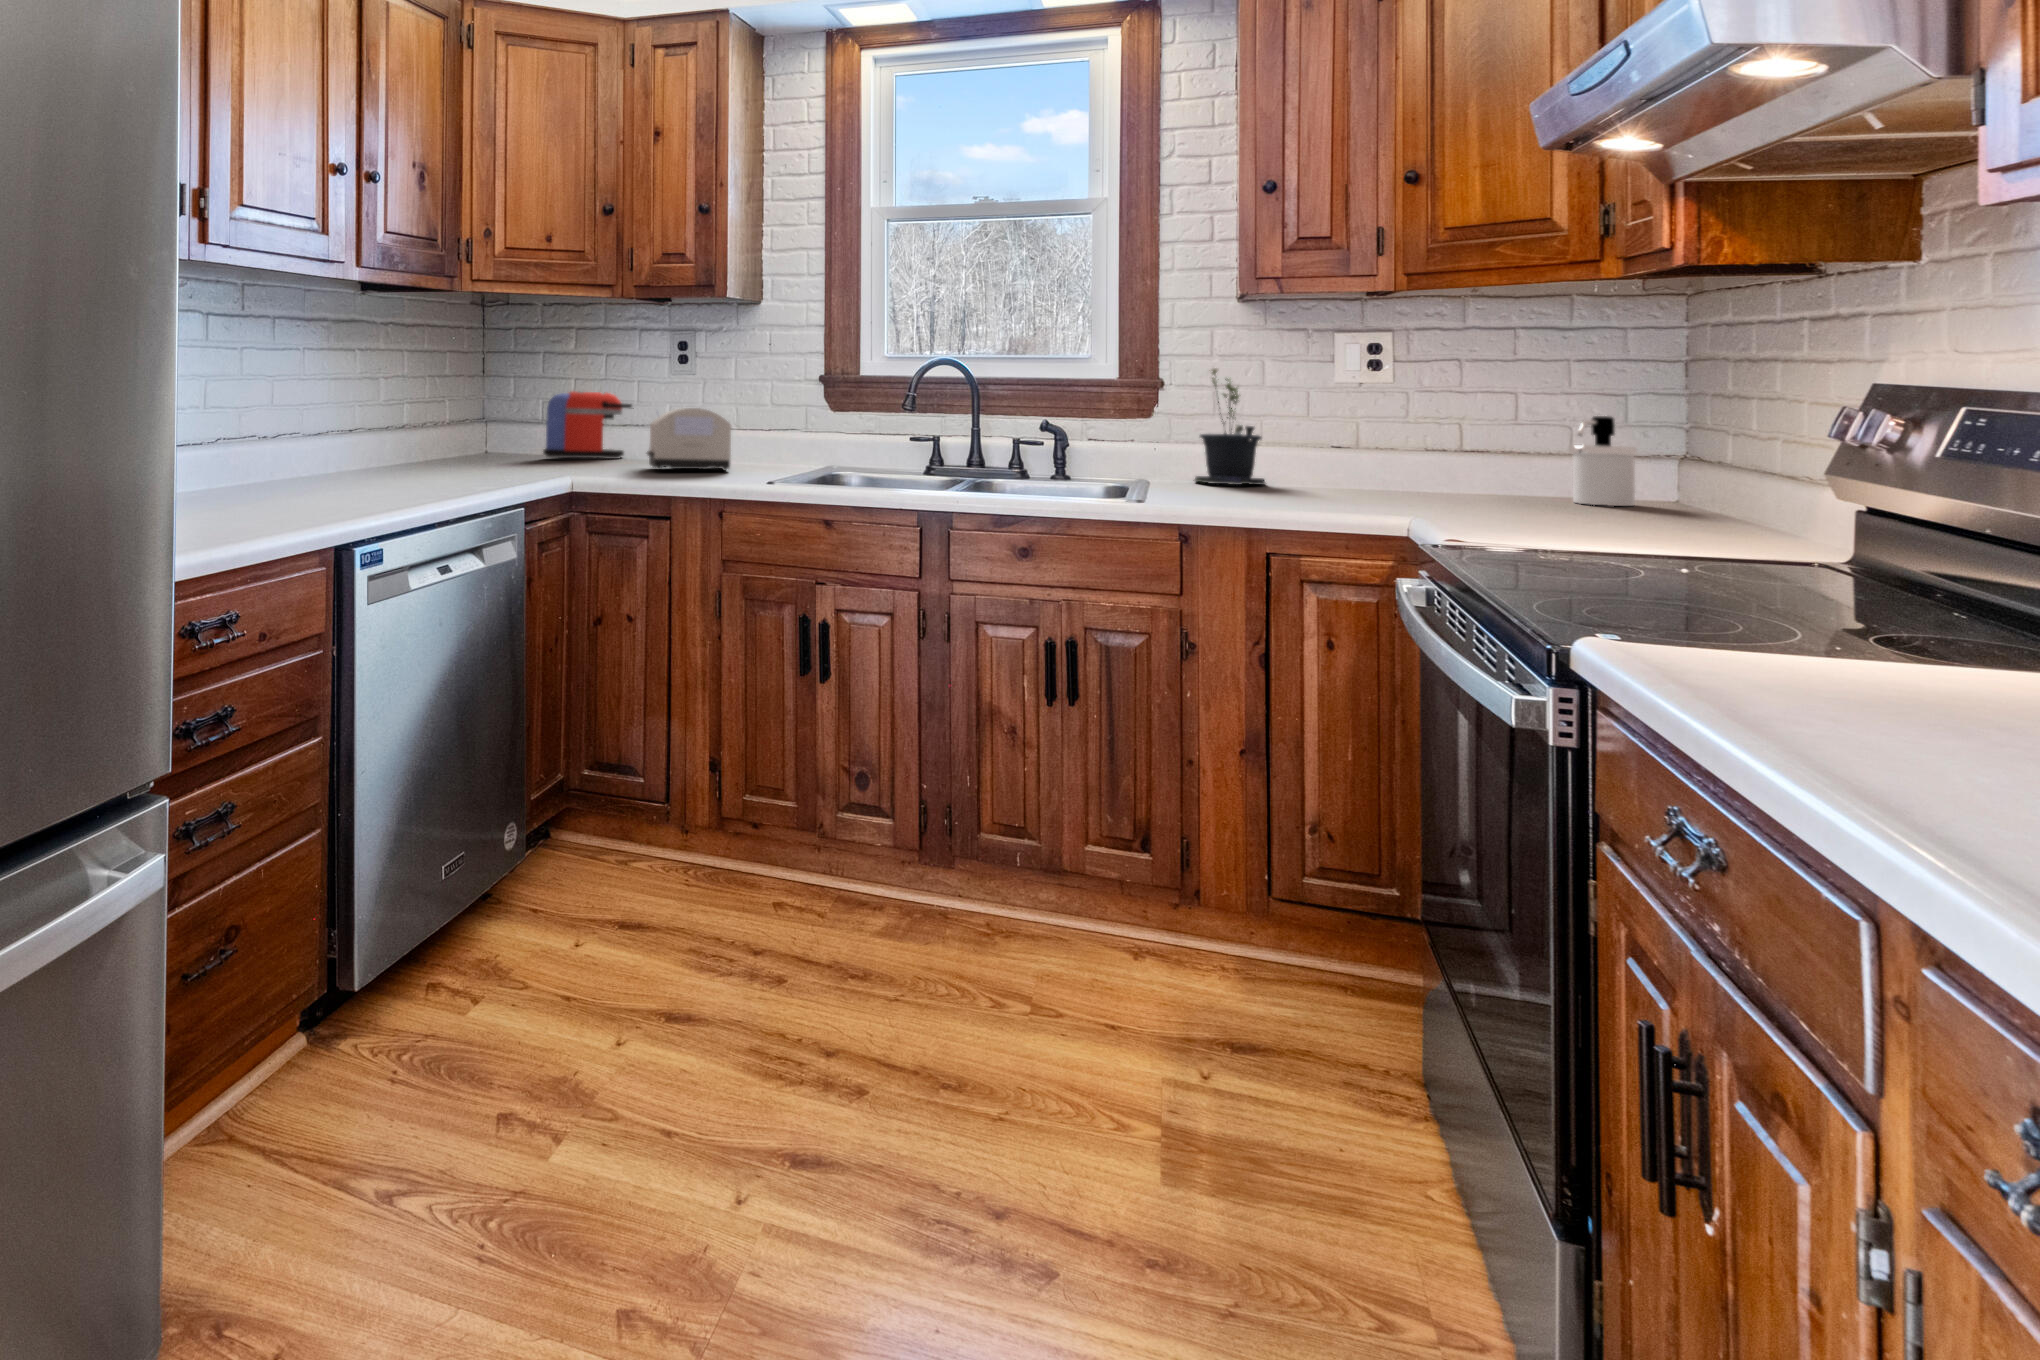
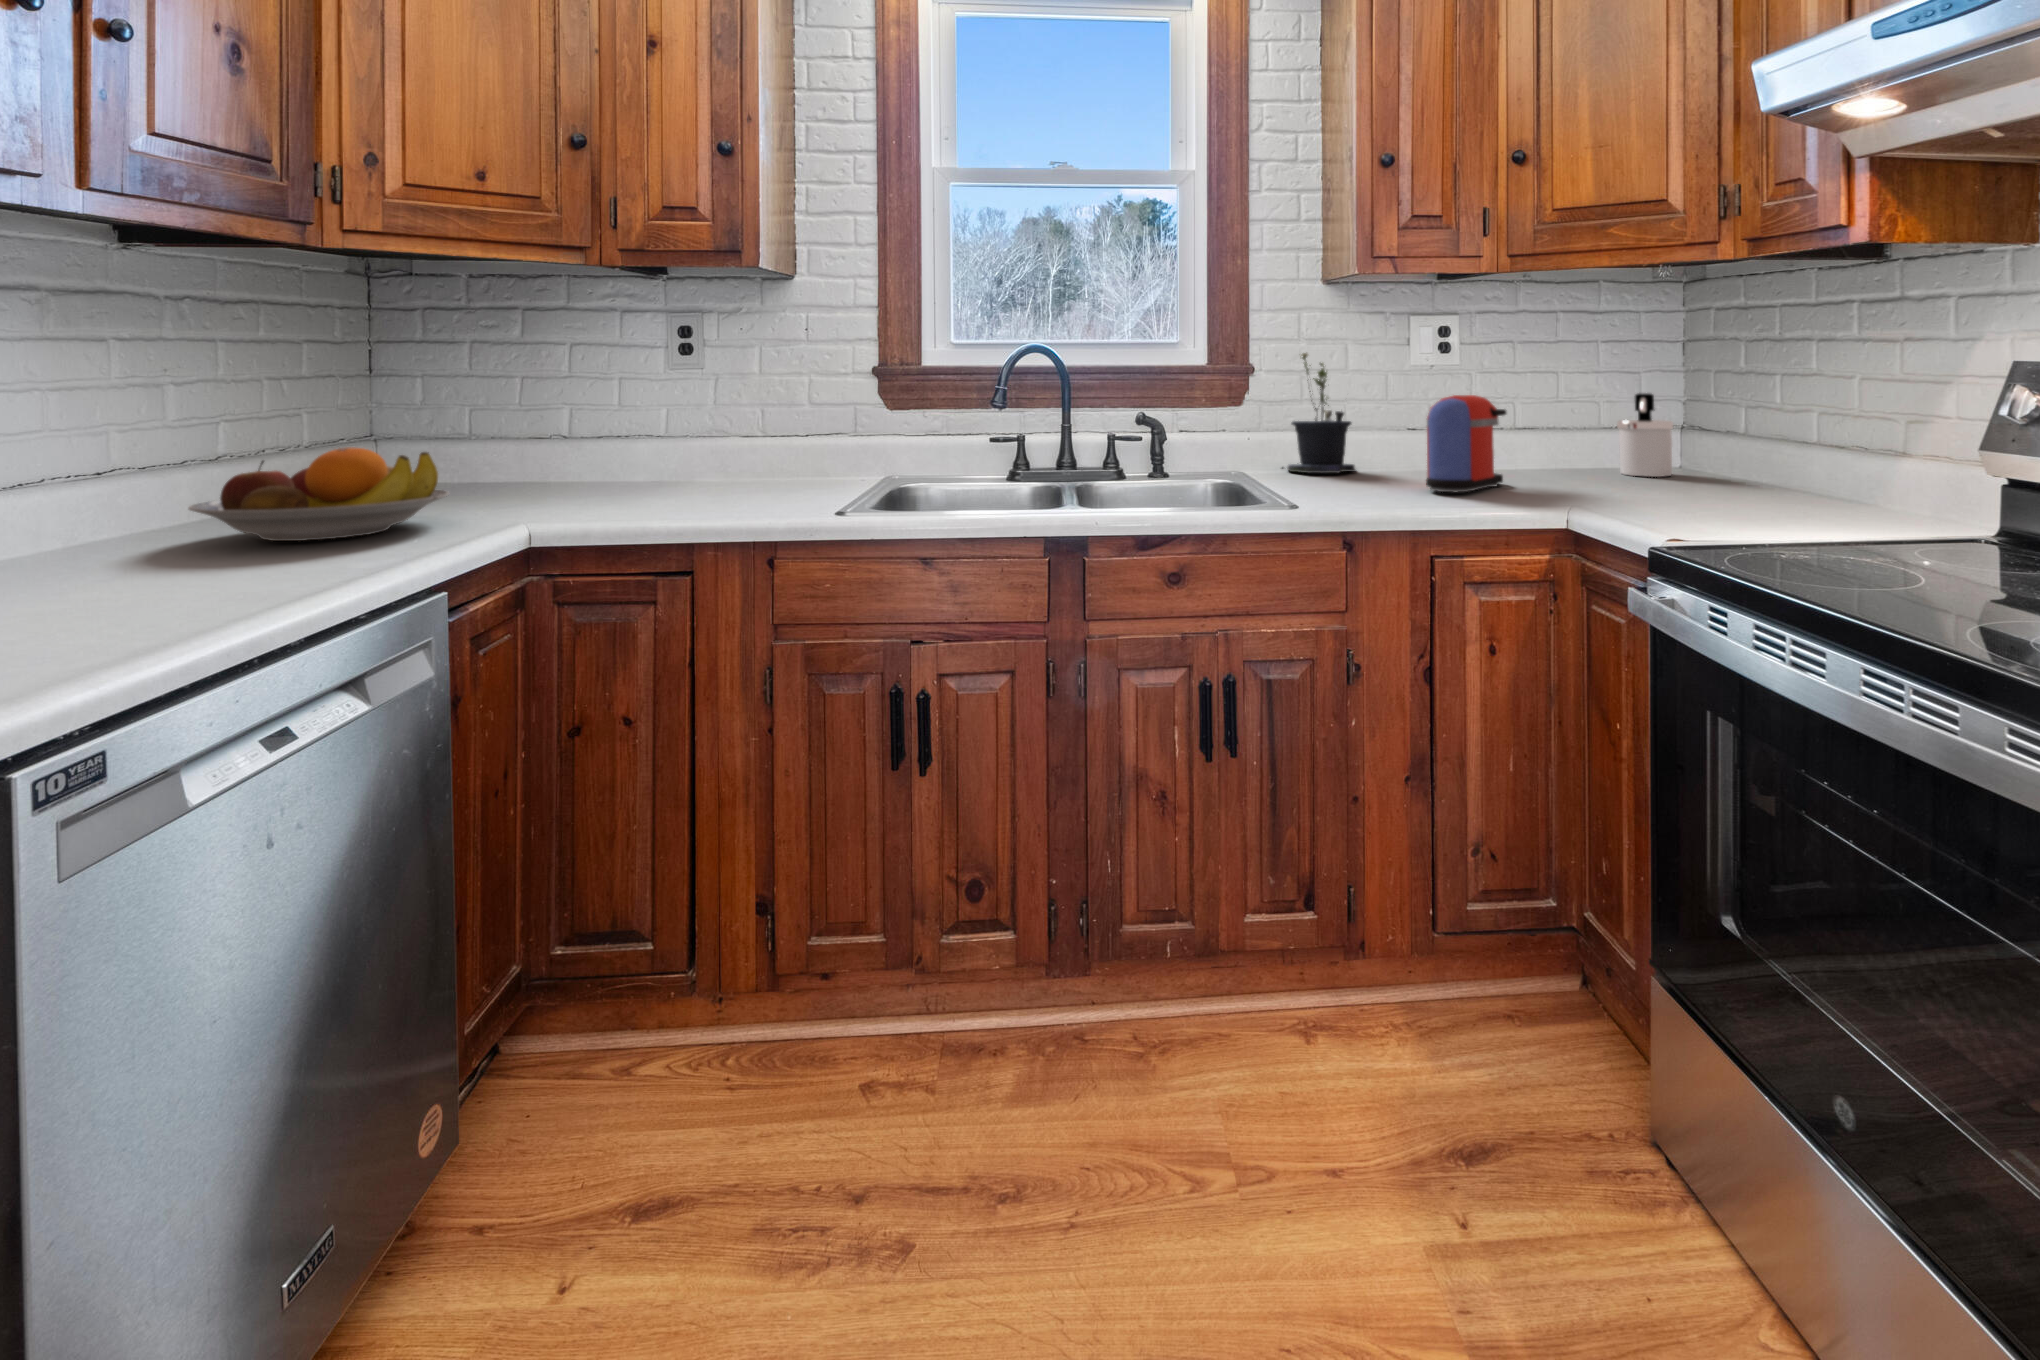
coffee maker: present [543,392,632,459] -> present [1426,395,1506,492]
toaster: present [647,408,731,471] -> none [645,413,769,498]
fruit bowl: none [391,420,524,477] -> present [189,447,449,541]

